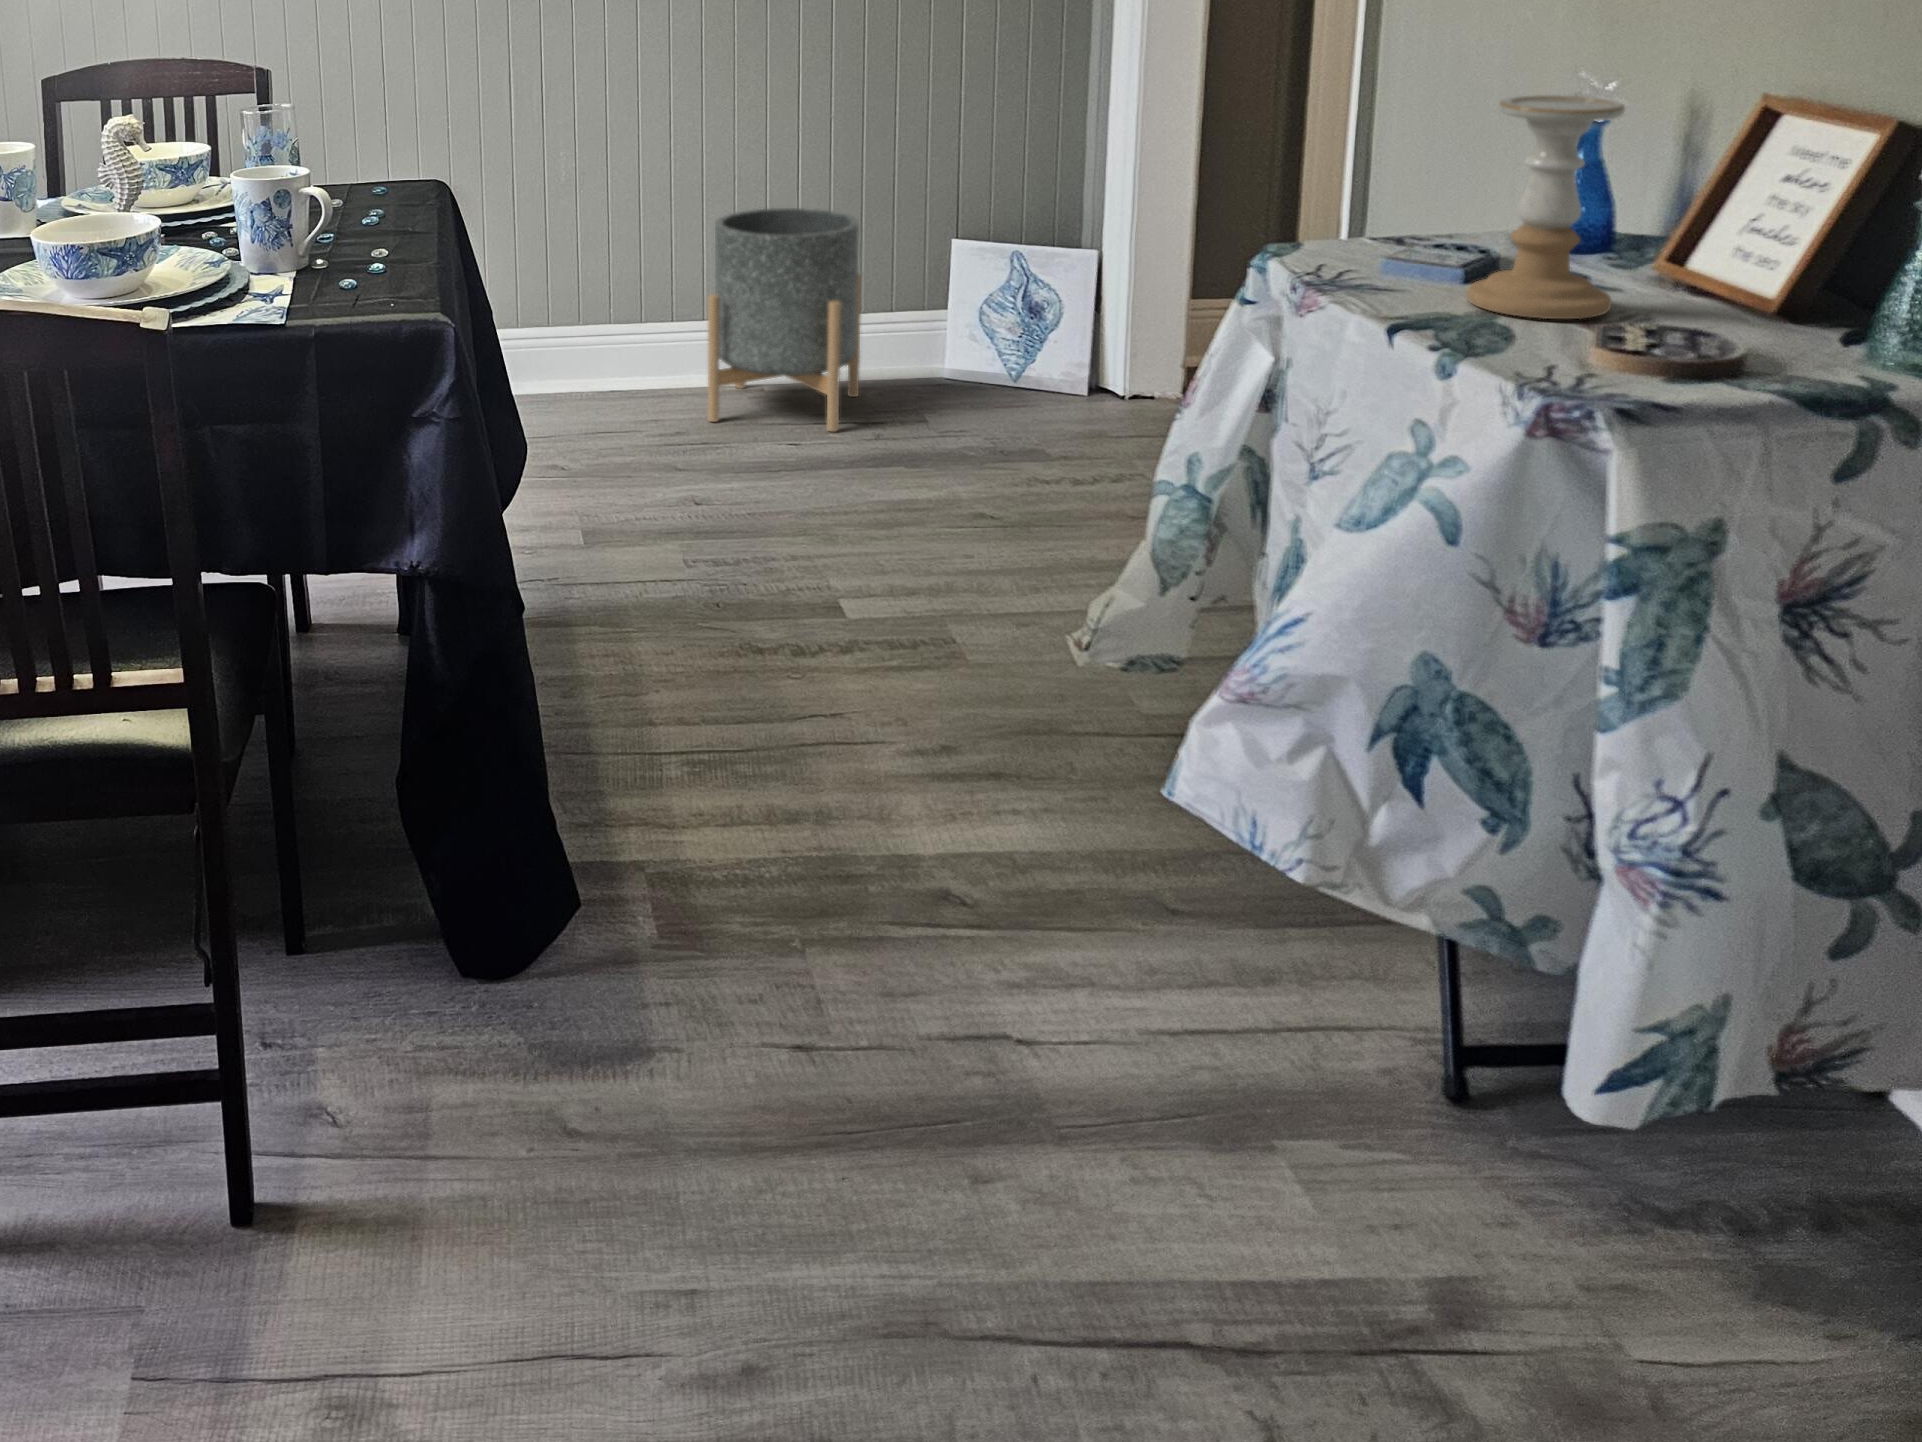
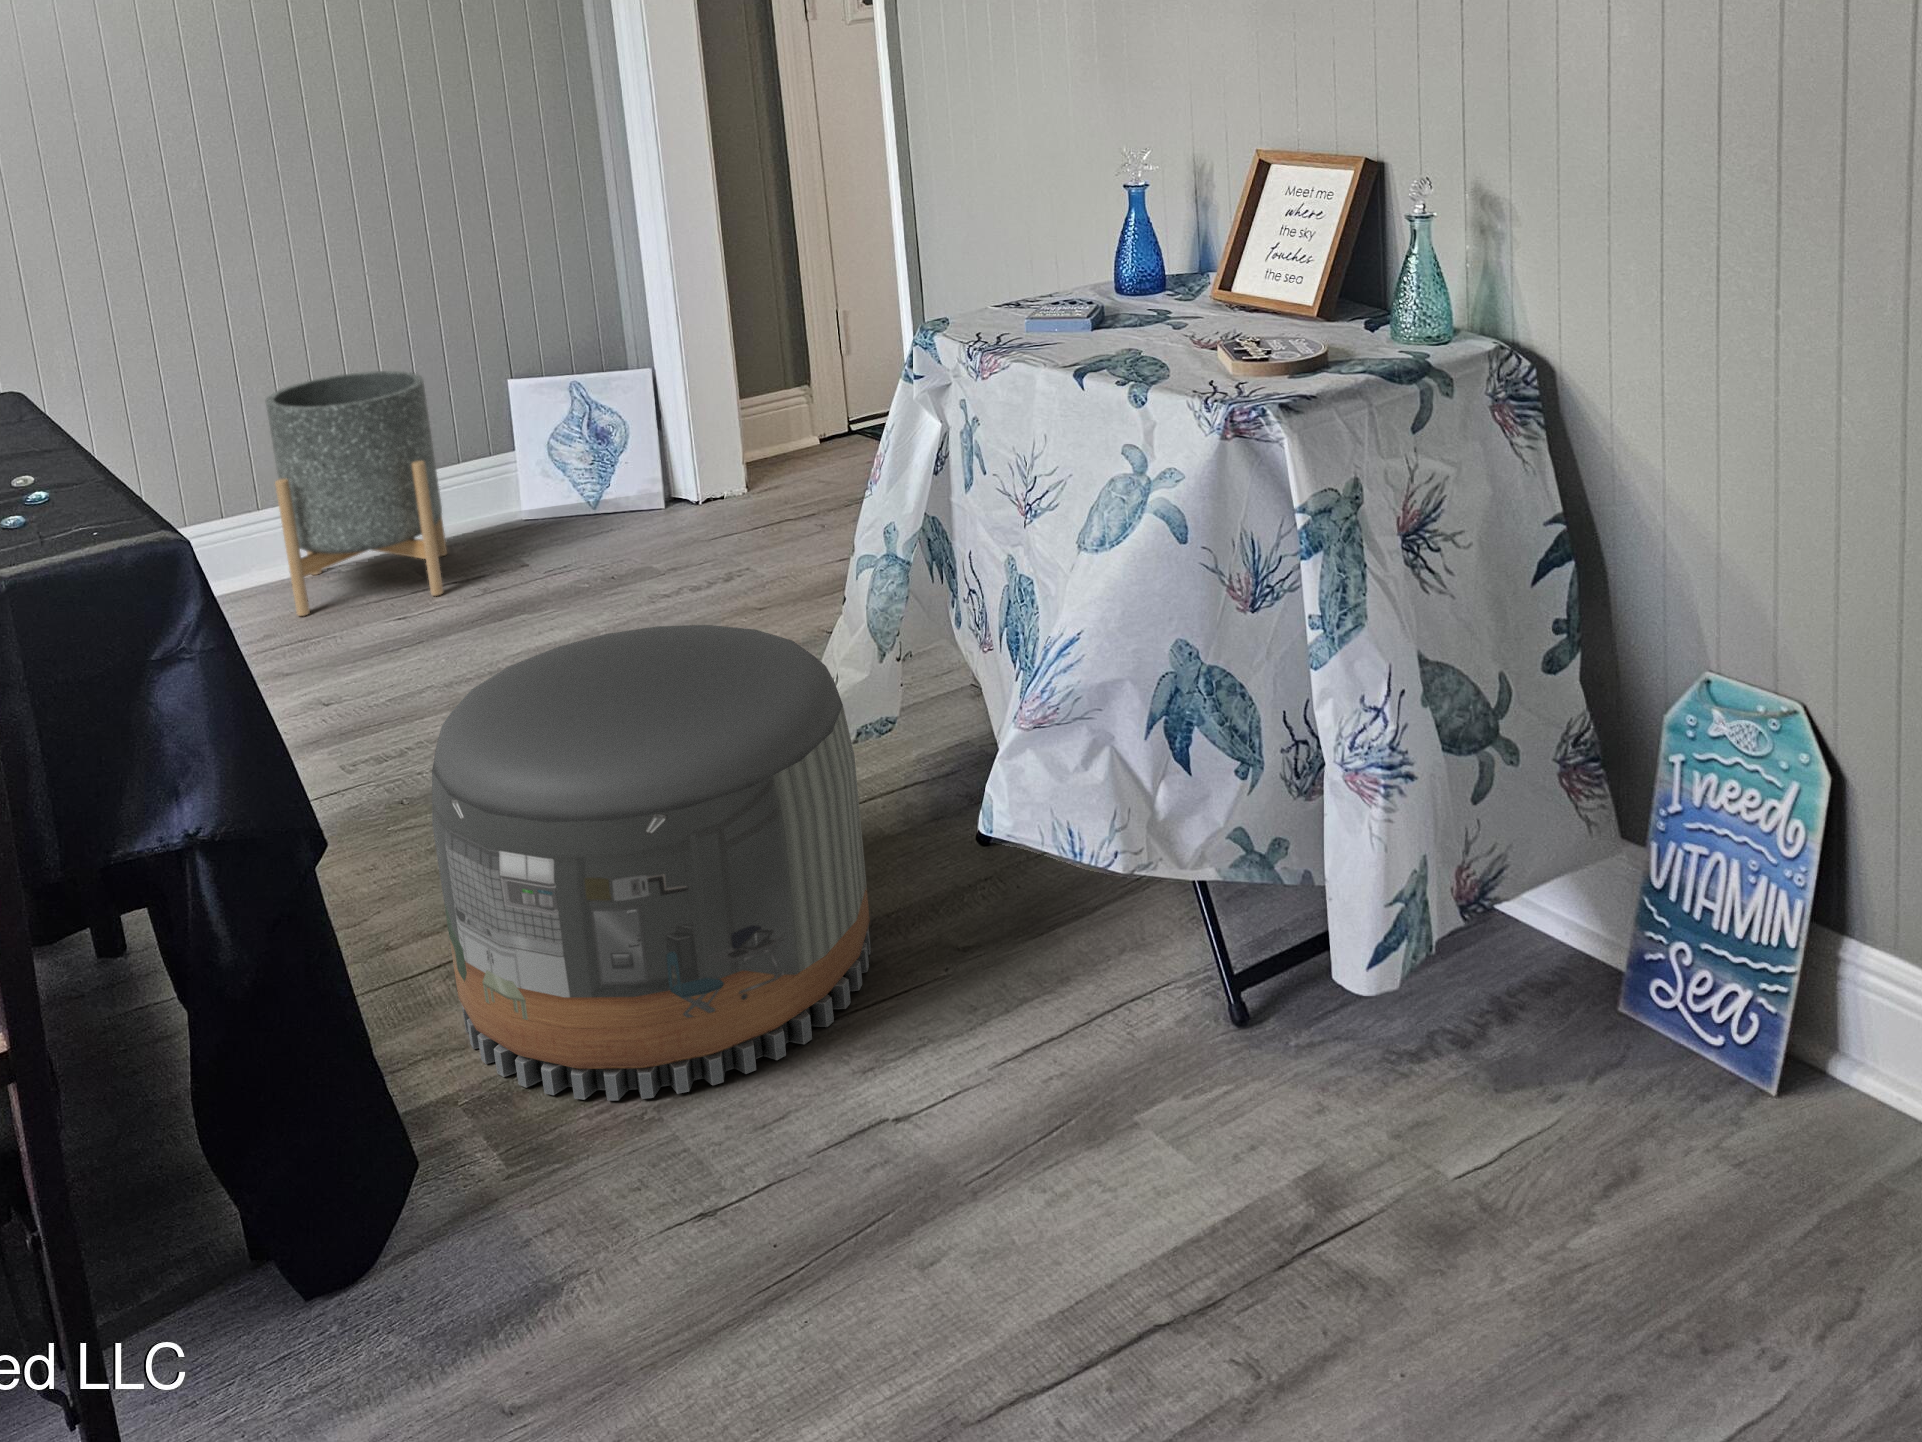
candle holder: present [1467,95,1625,319] -> none [1108,164,1212,349]
pouf: none [680,494,1089,938] -> present [432,625,871,1101]

